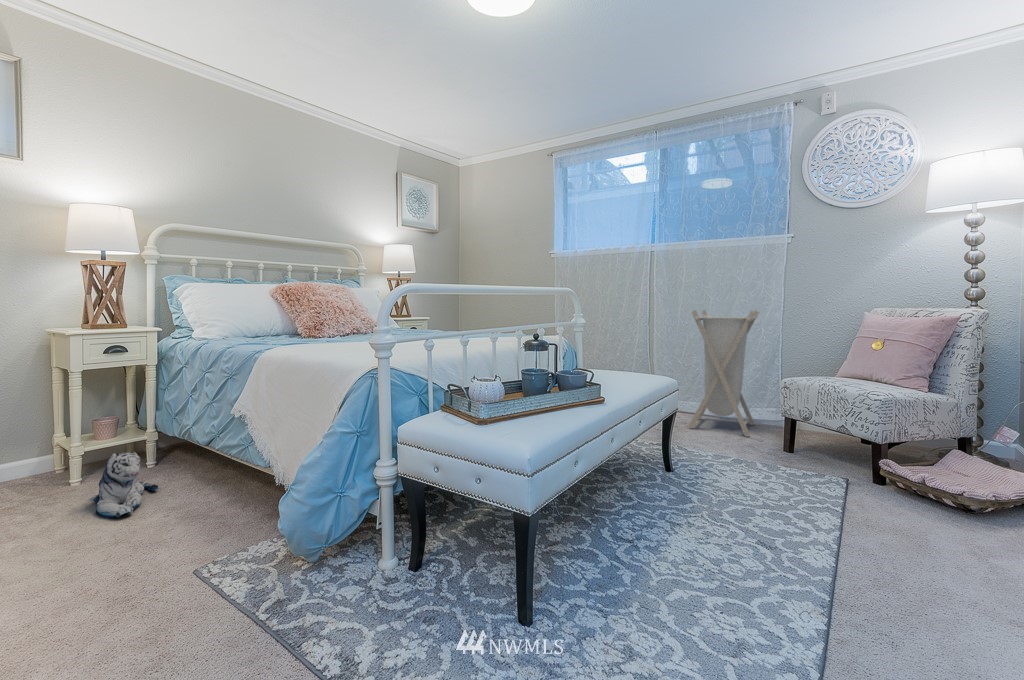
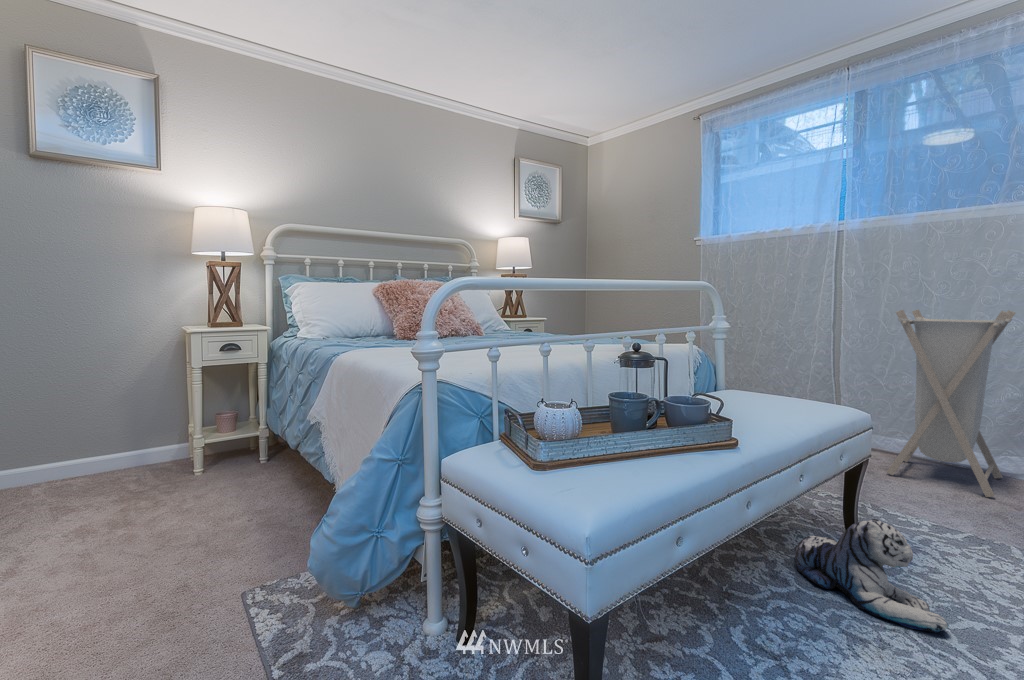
plush toy: present [93,452,159,518] -> present [794,519,949,633]

